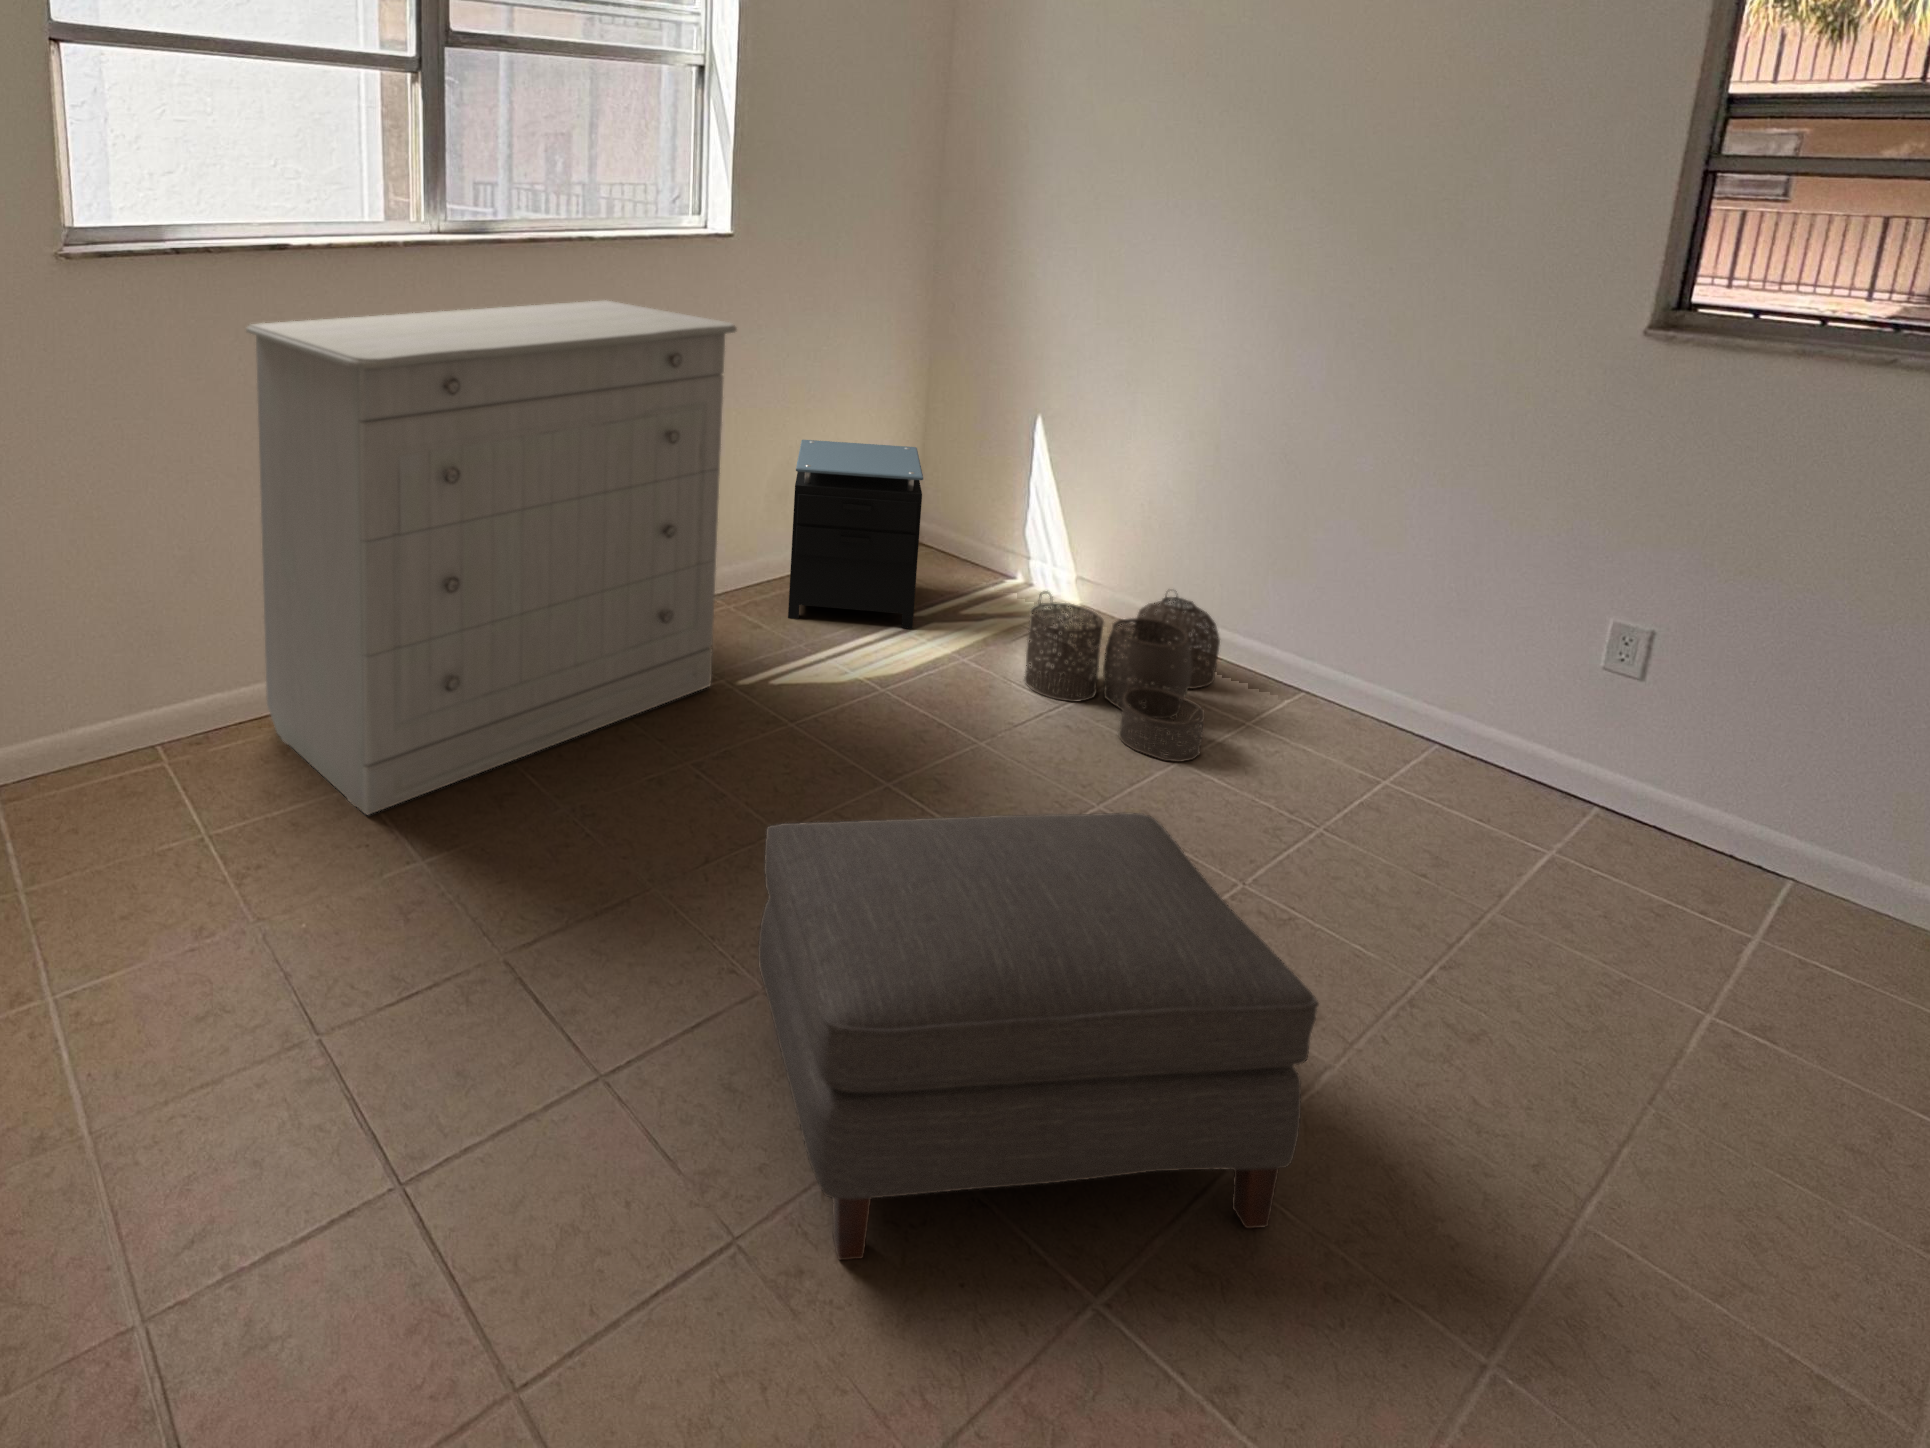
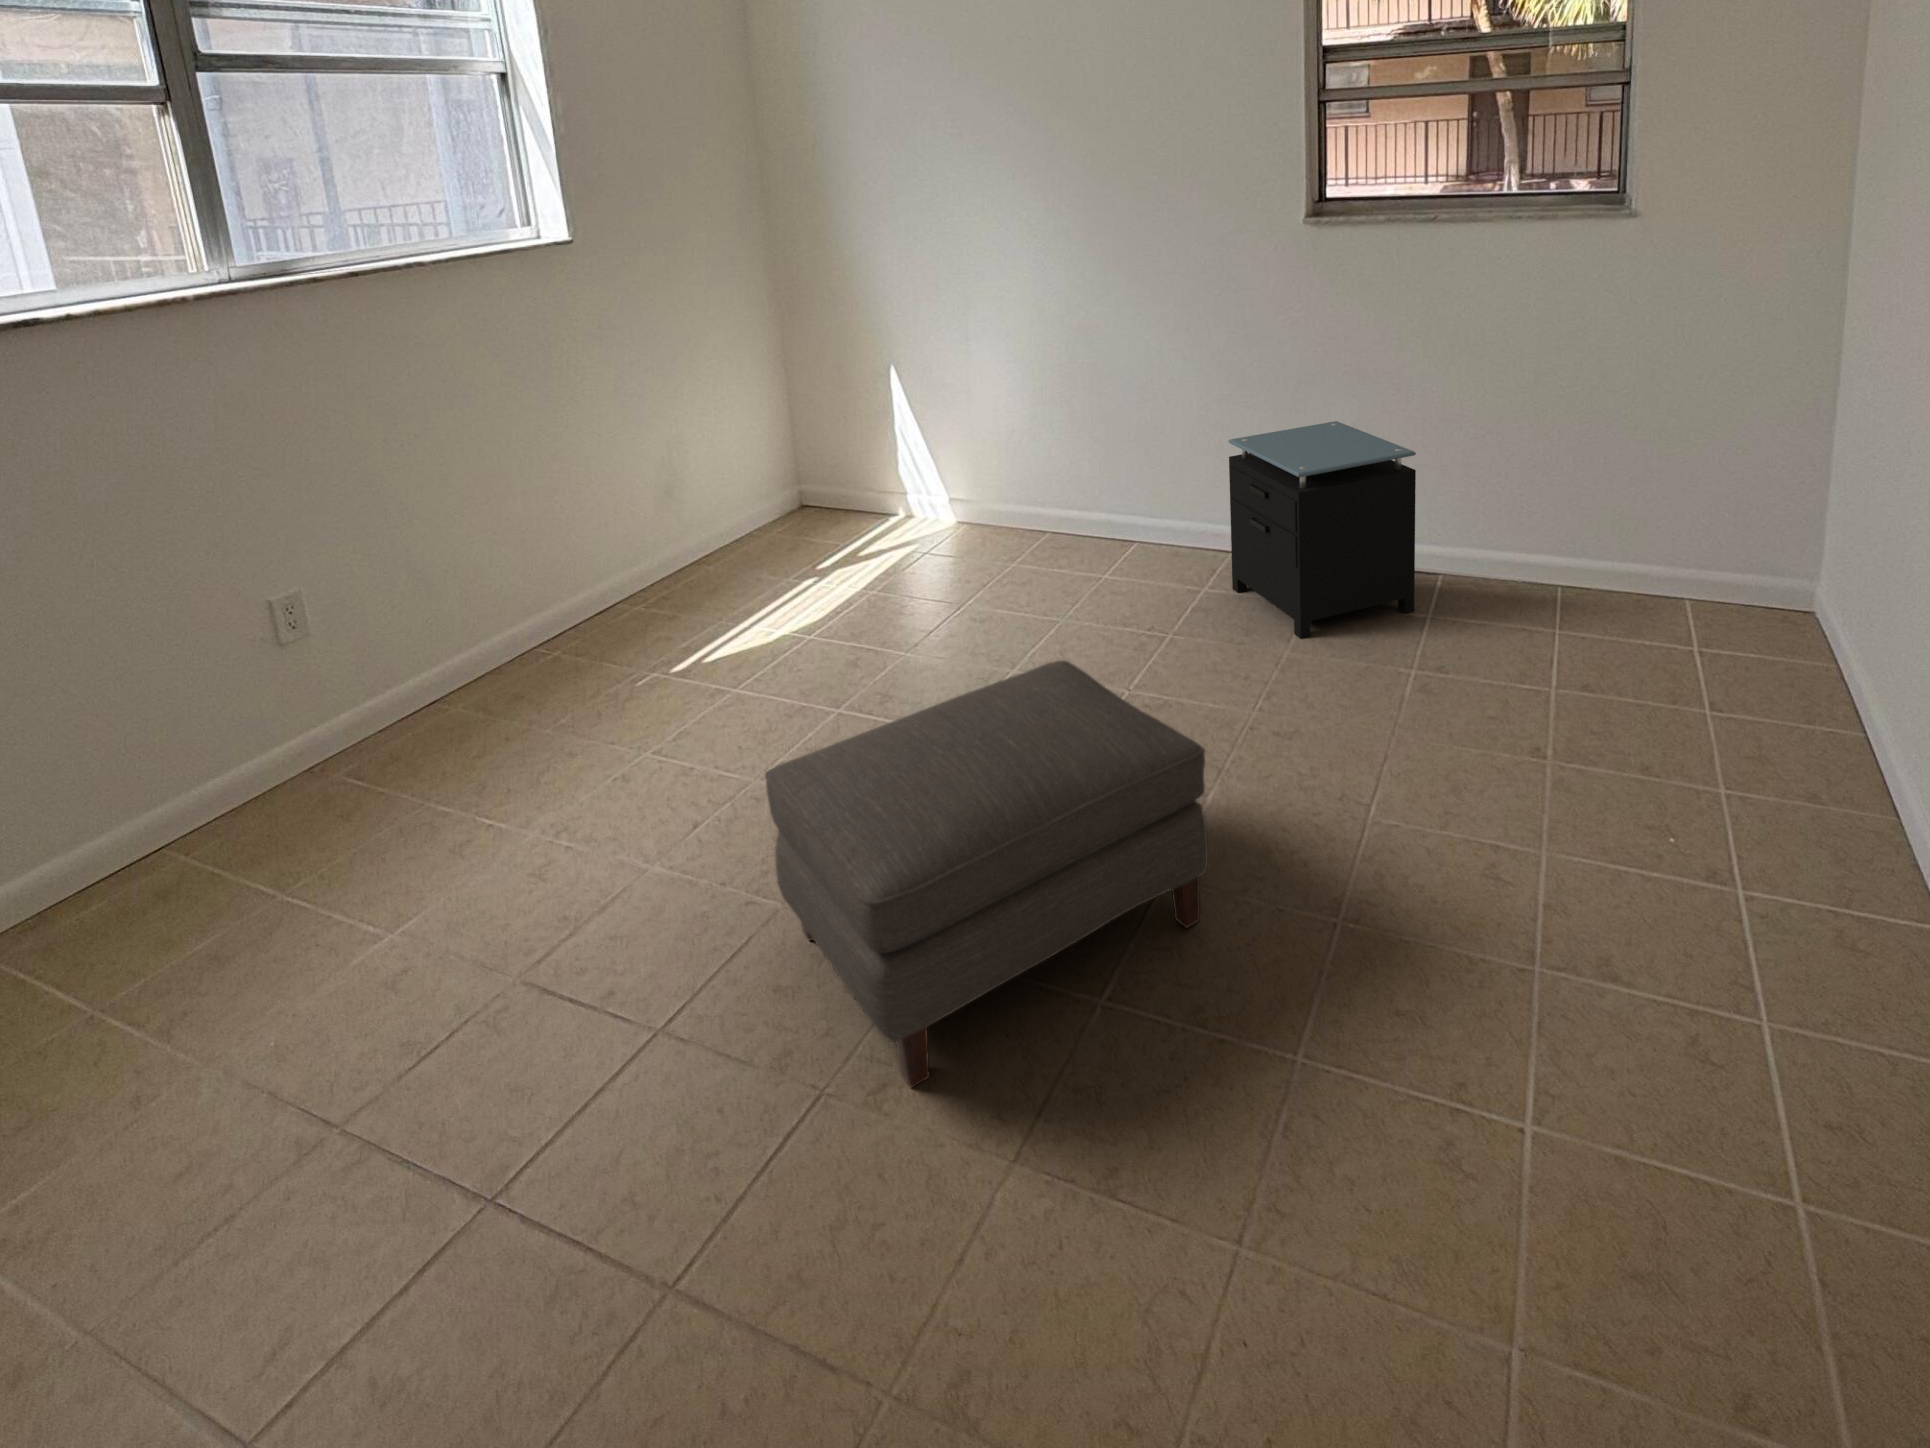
dresser: present [246,300,737,815] -> none [6,327,652,921]
nightstand: present [788,440,923,629] -> present [1228,421,1416,639]
woven basket: present [1024,592,1220,762] -> none [925,483,1079,621]

